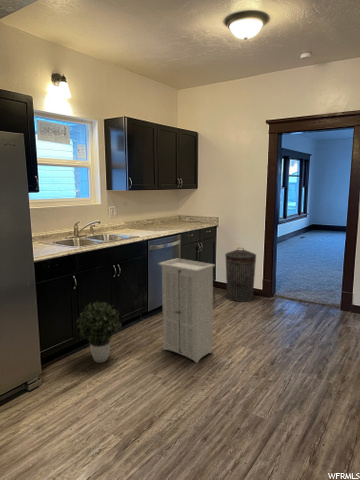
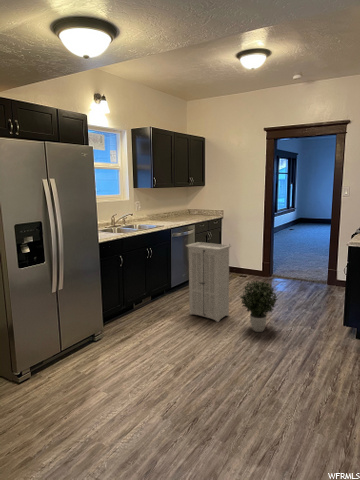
trash can: present [225,249,256,302] -> none [231,236,257,281]
potted plant: present [77,302,120,363] -> present [240,281,277,332]

